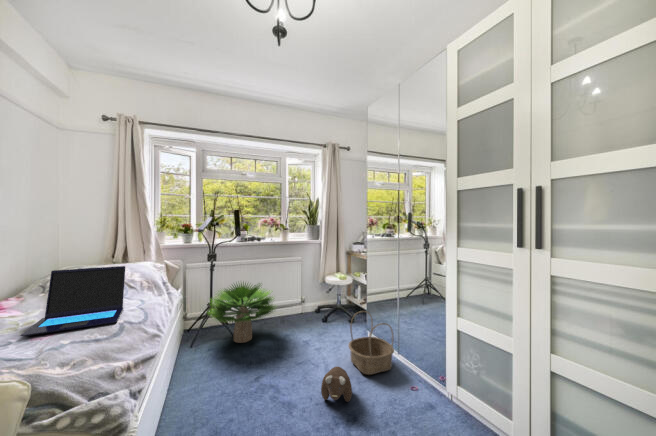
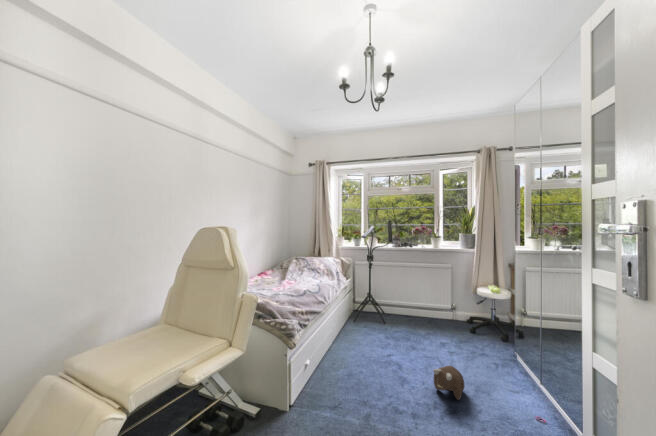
laptop: present [20,266,125,336] -> none [269,257,312,290]
potted plant: present [209,282,275,343] -> none [363,278,421,329]
basket: present [349,311,394,375] -> none [477,326,533,395]

